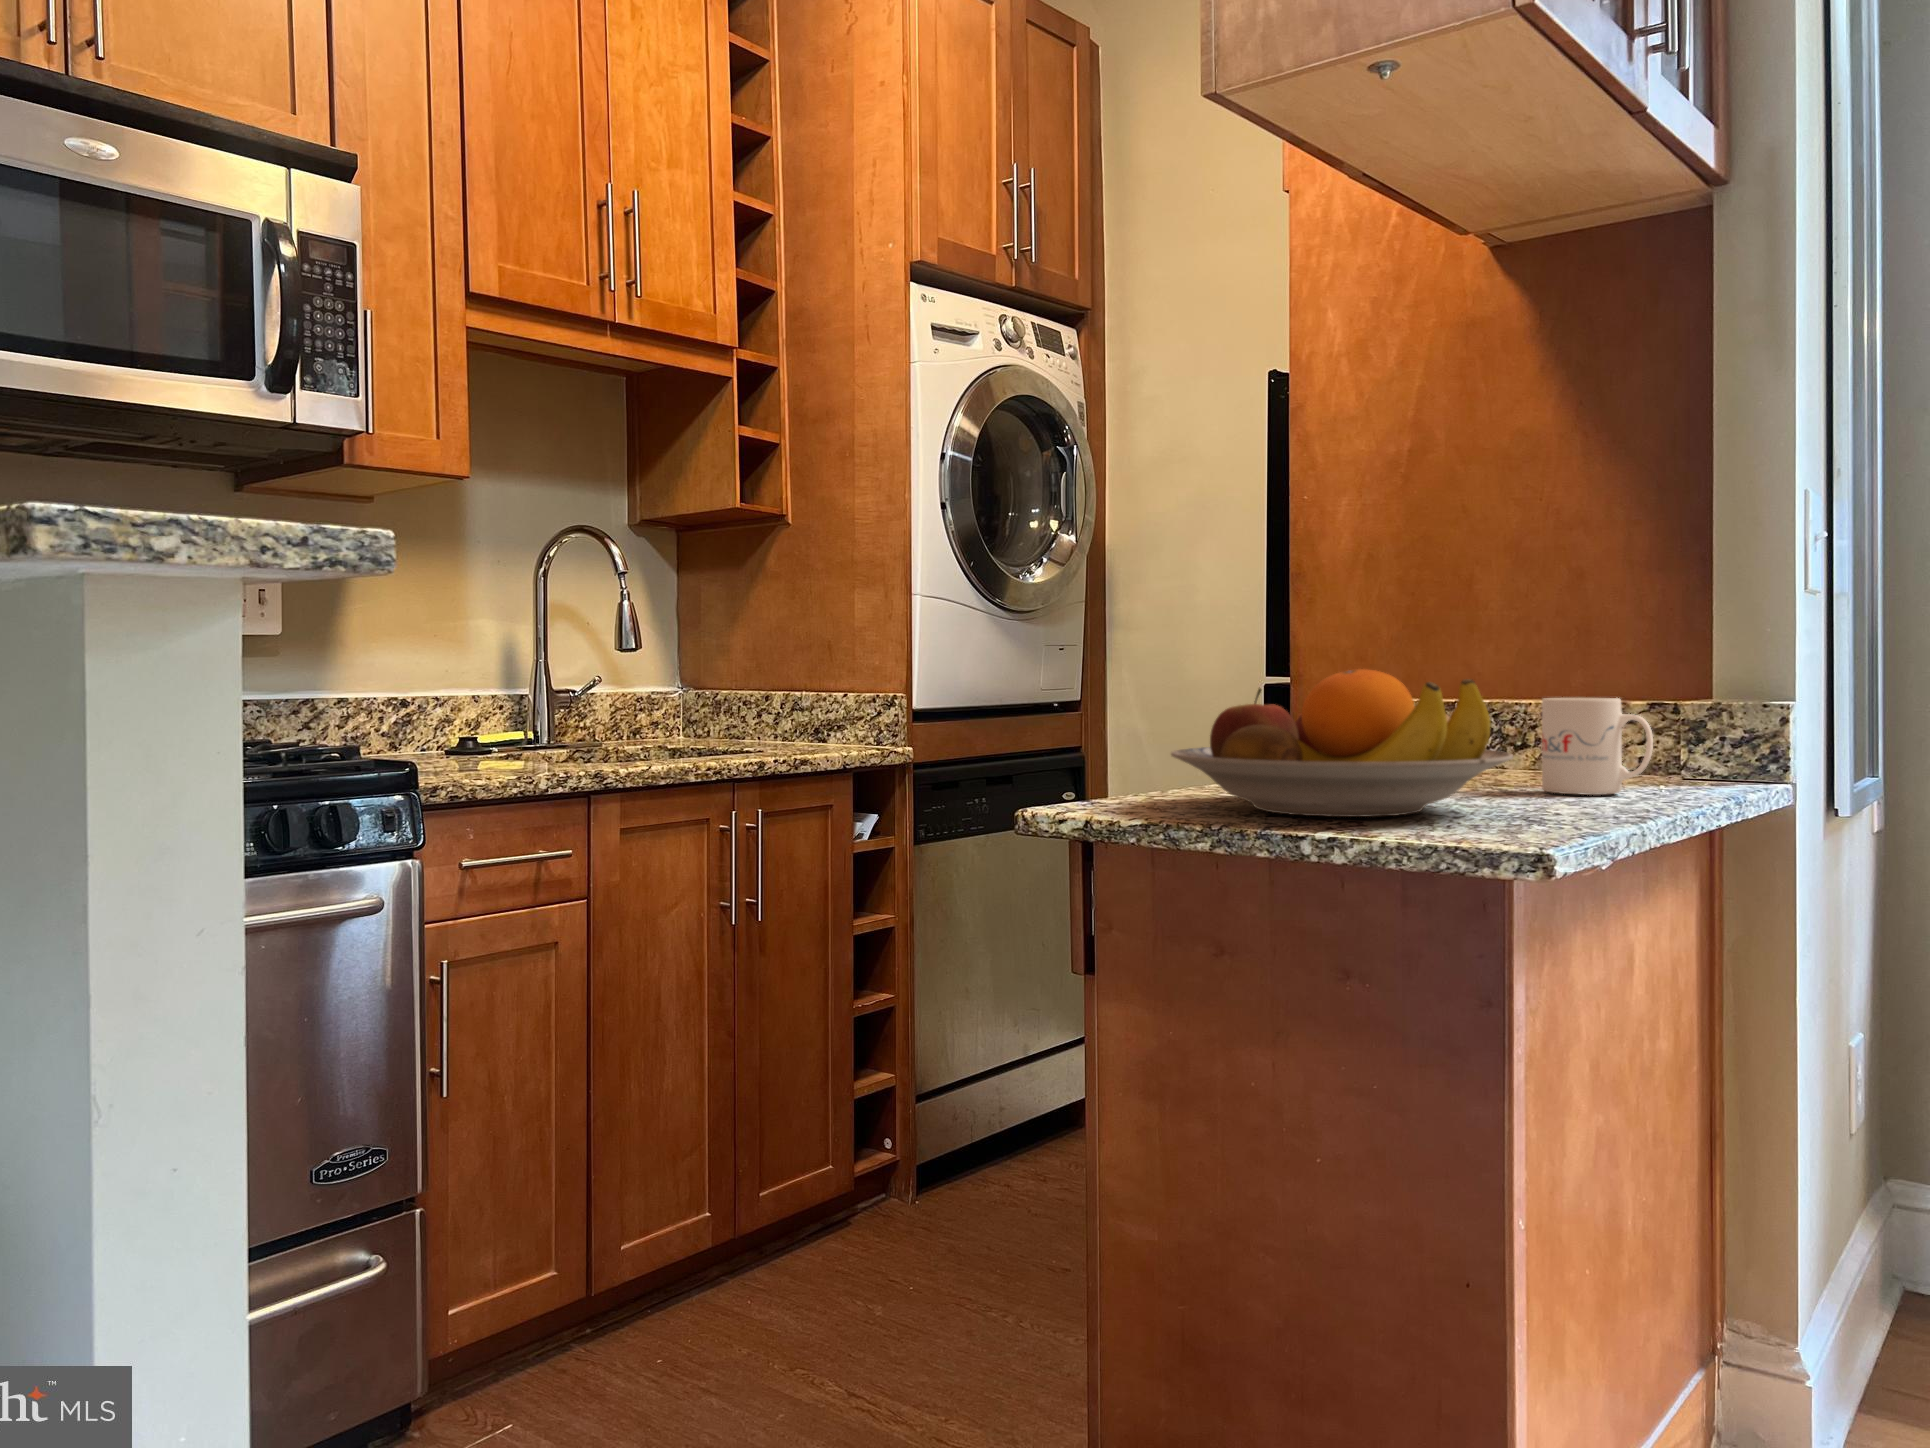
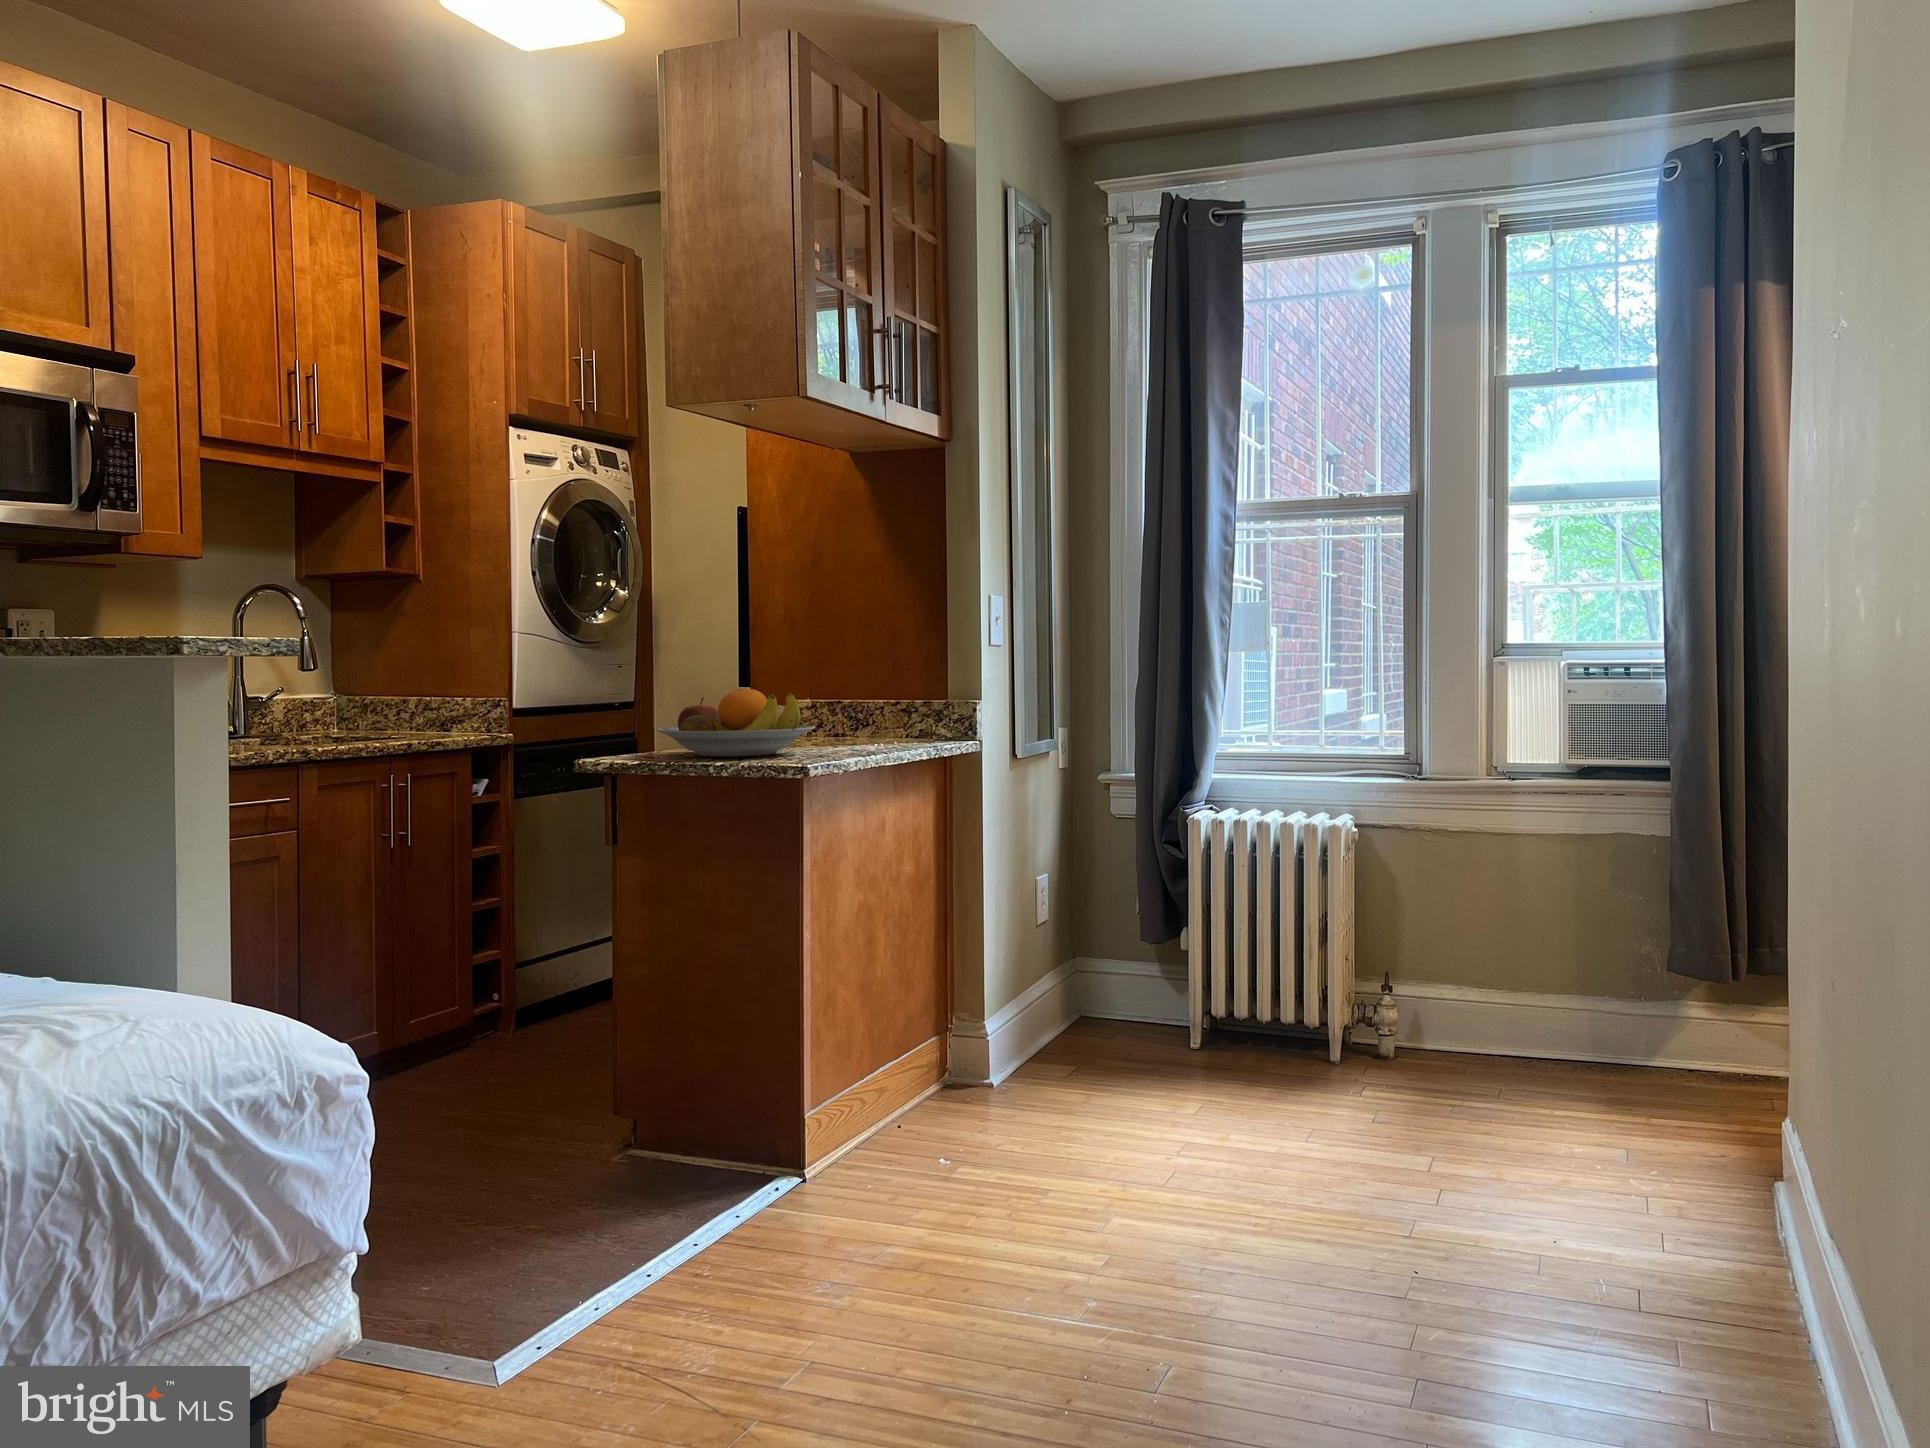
mug: present [1542,698,1653,795] -> none [847,700,894,747]

